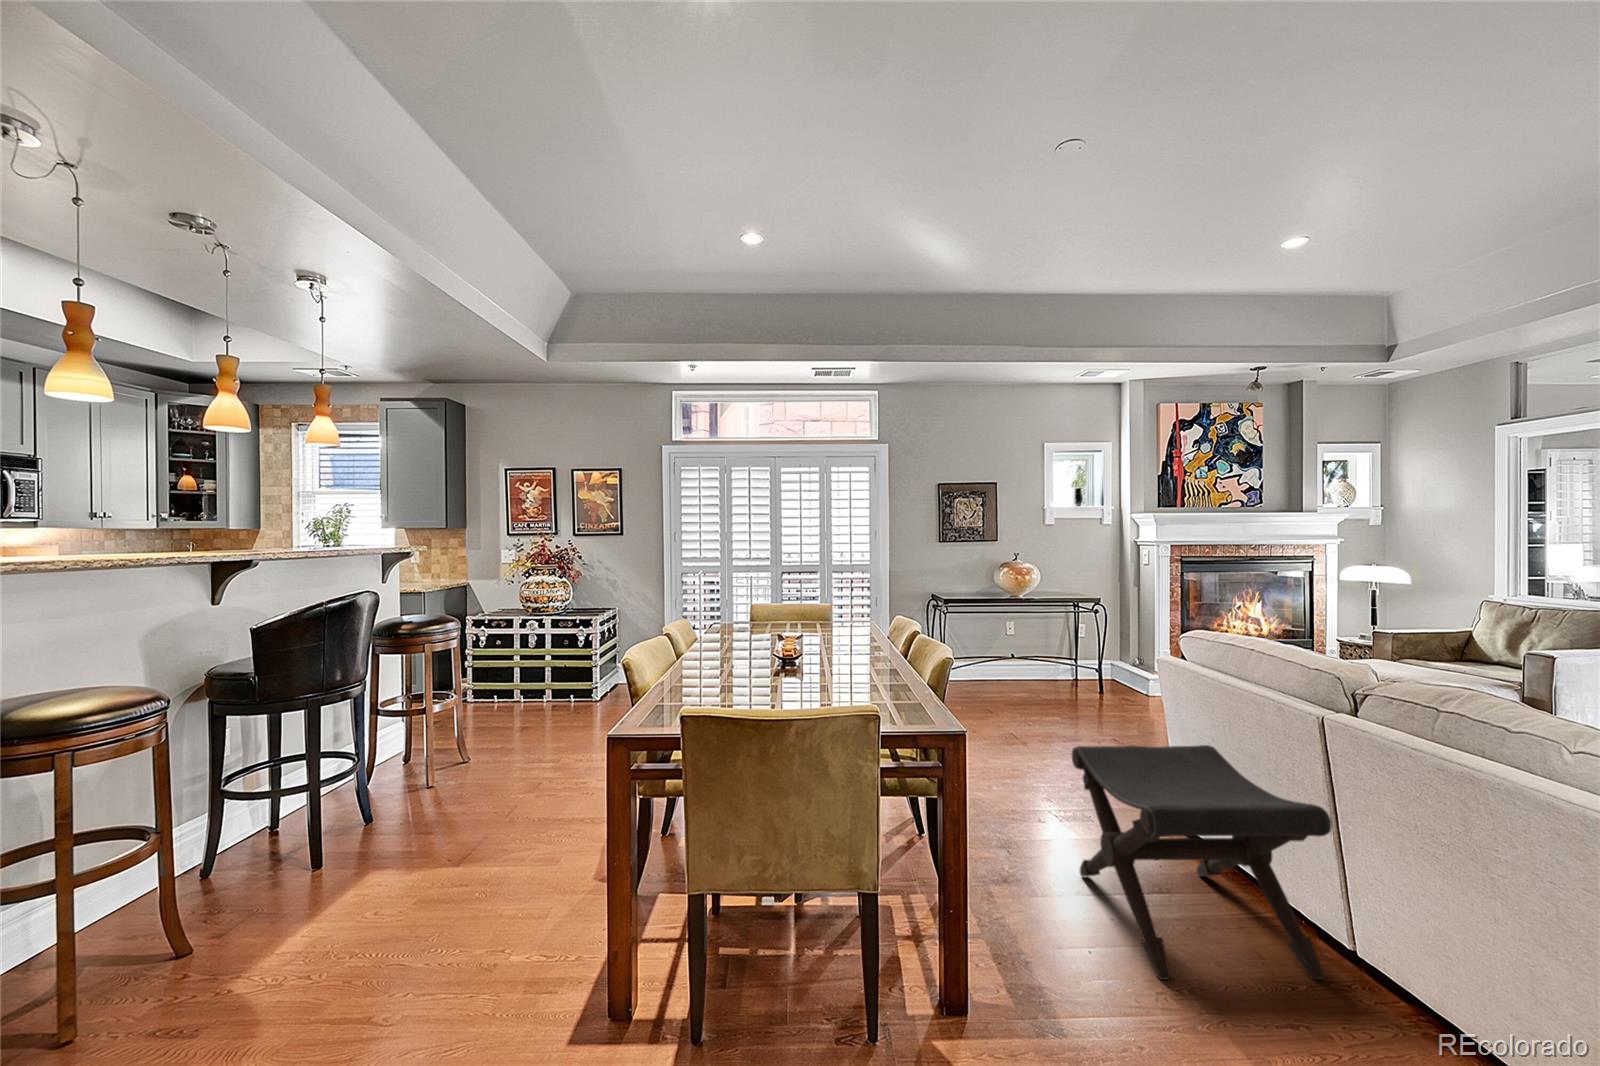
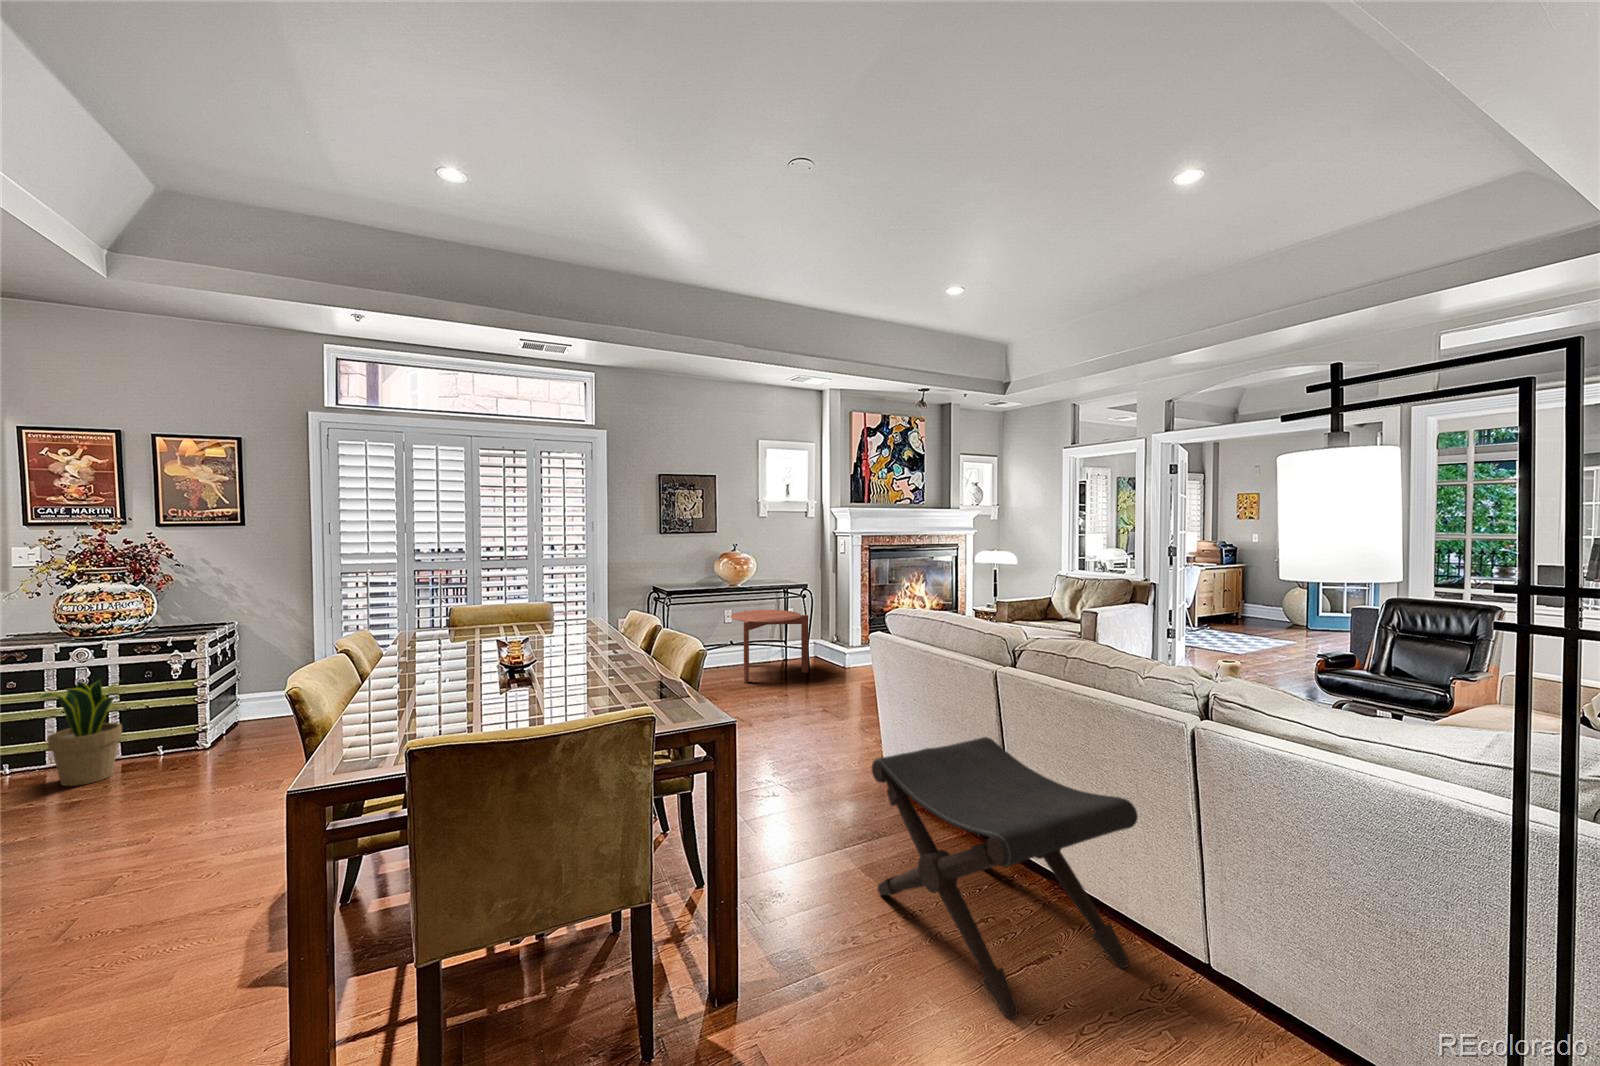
side table: none [1012,624,1101,698] -> present [730,610,809,683]
potted plant: none [513,641,555,712] -> present [41,680,122,786]

